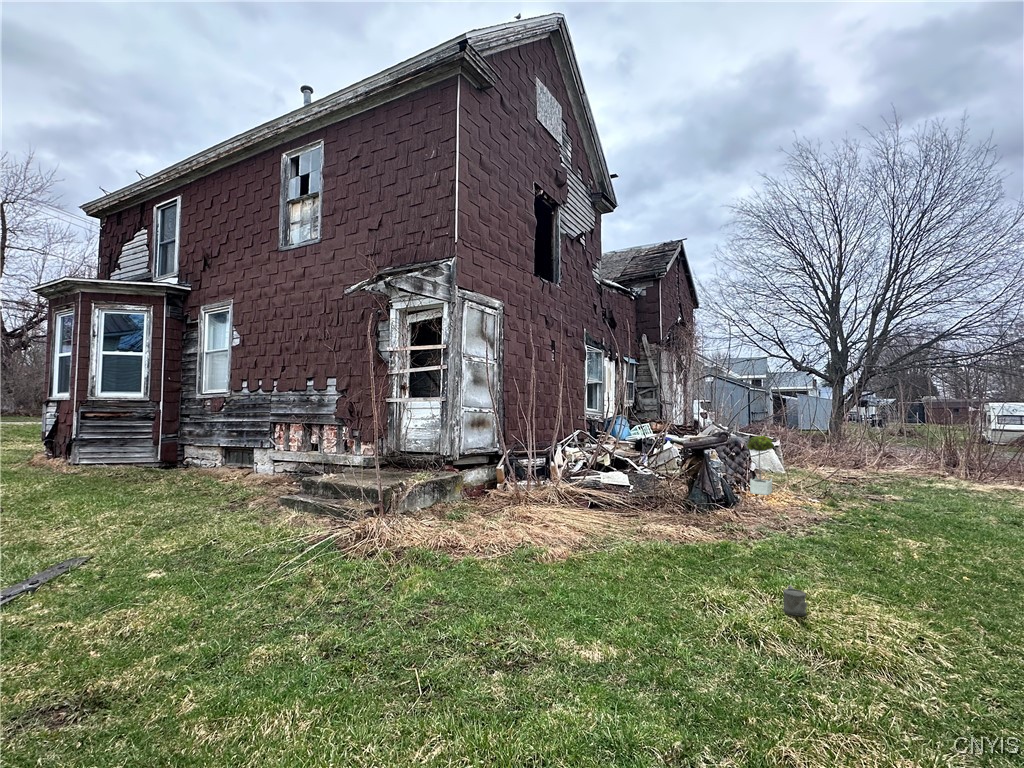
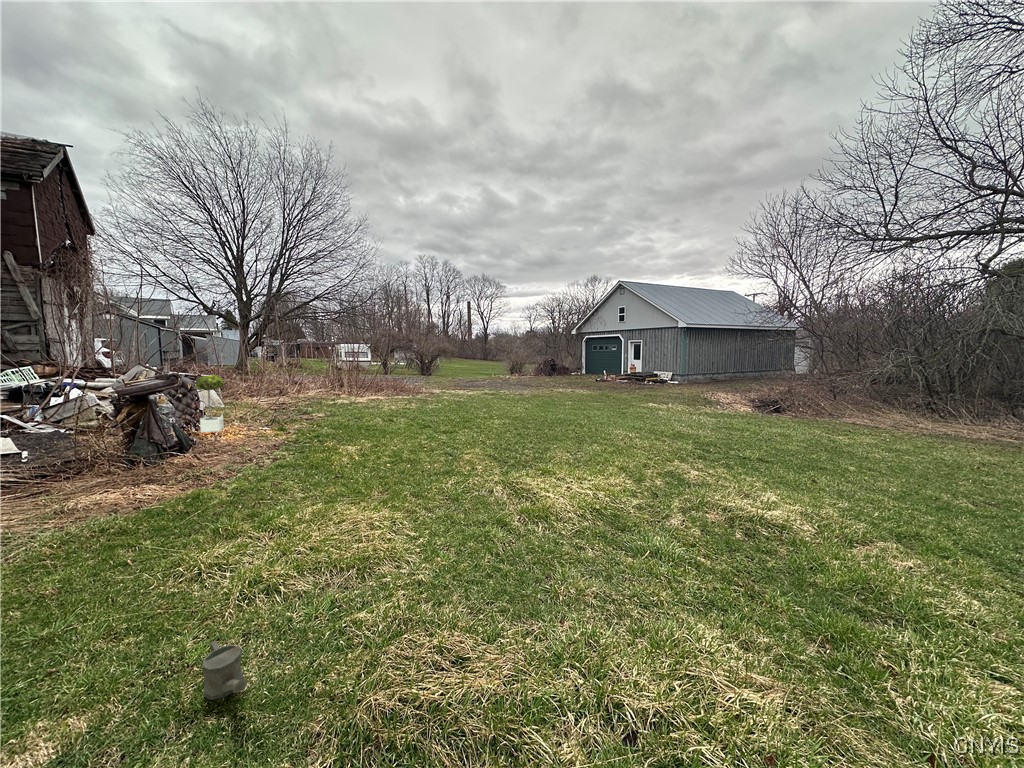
watering can: present [783,585,807,616] -> present [202,641,247,700]

